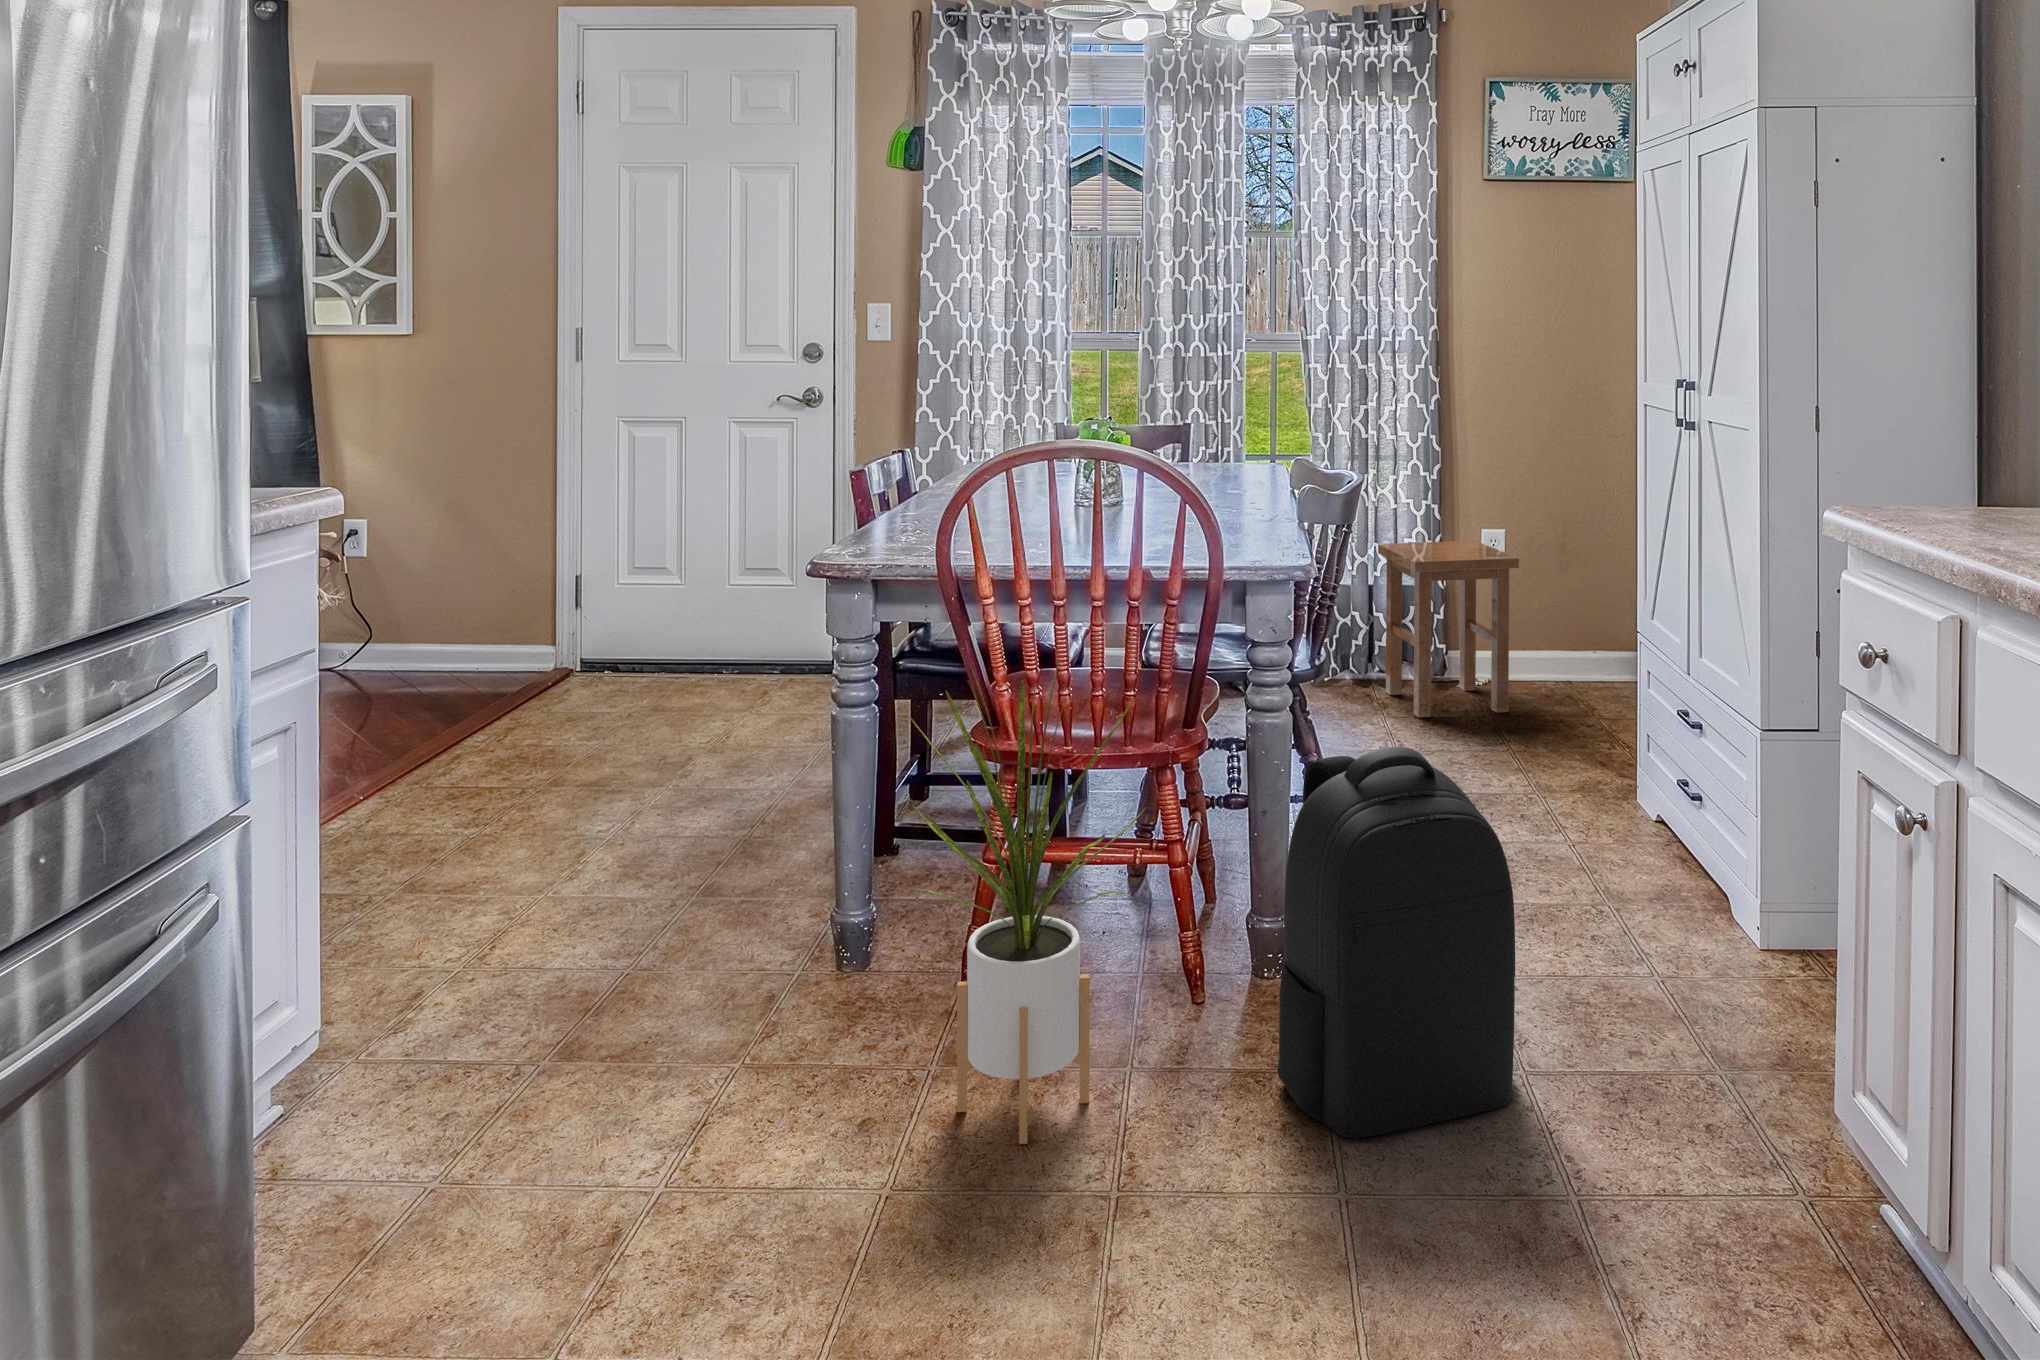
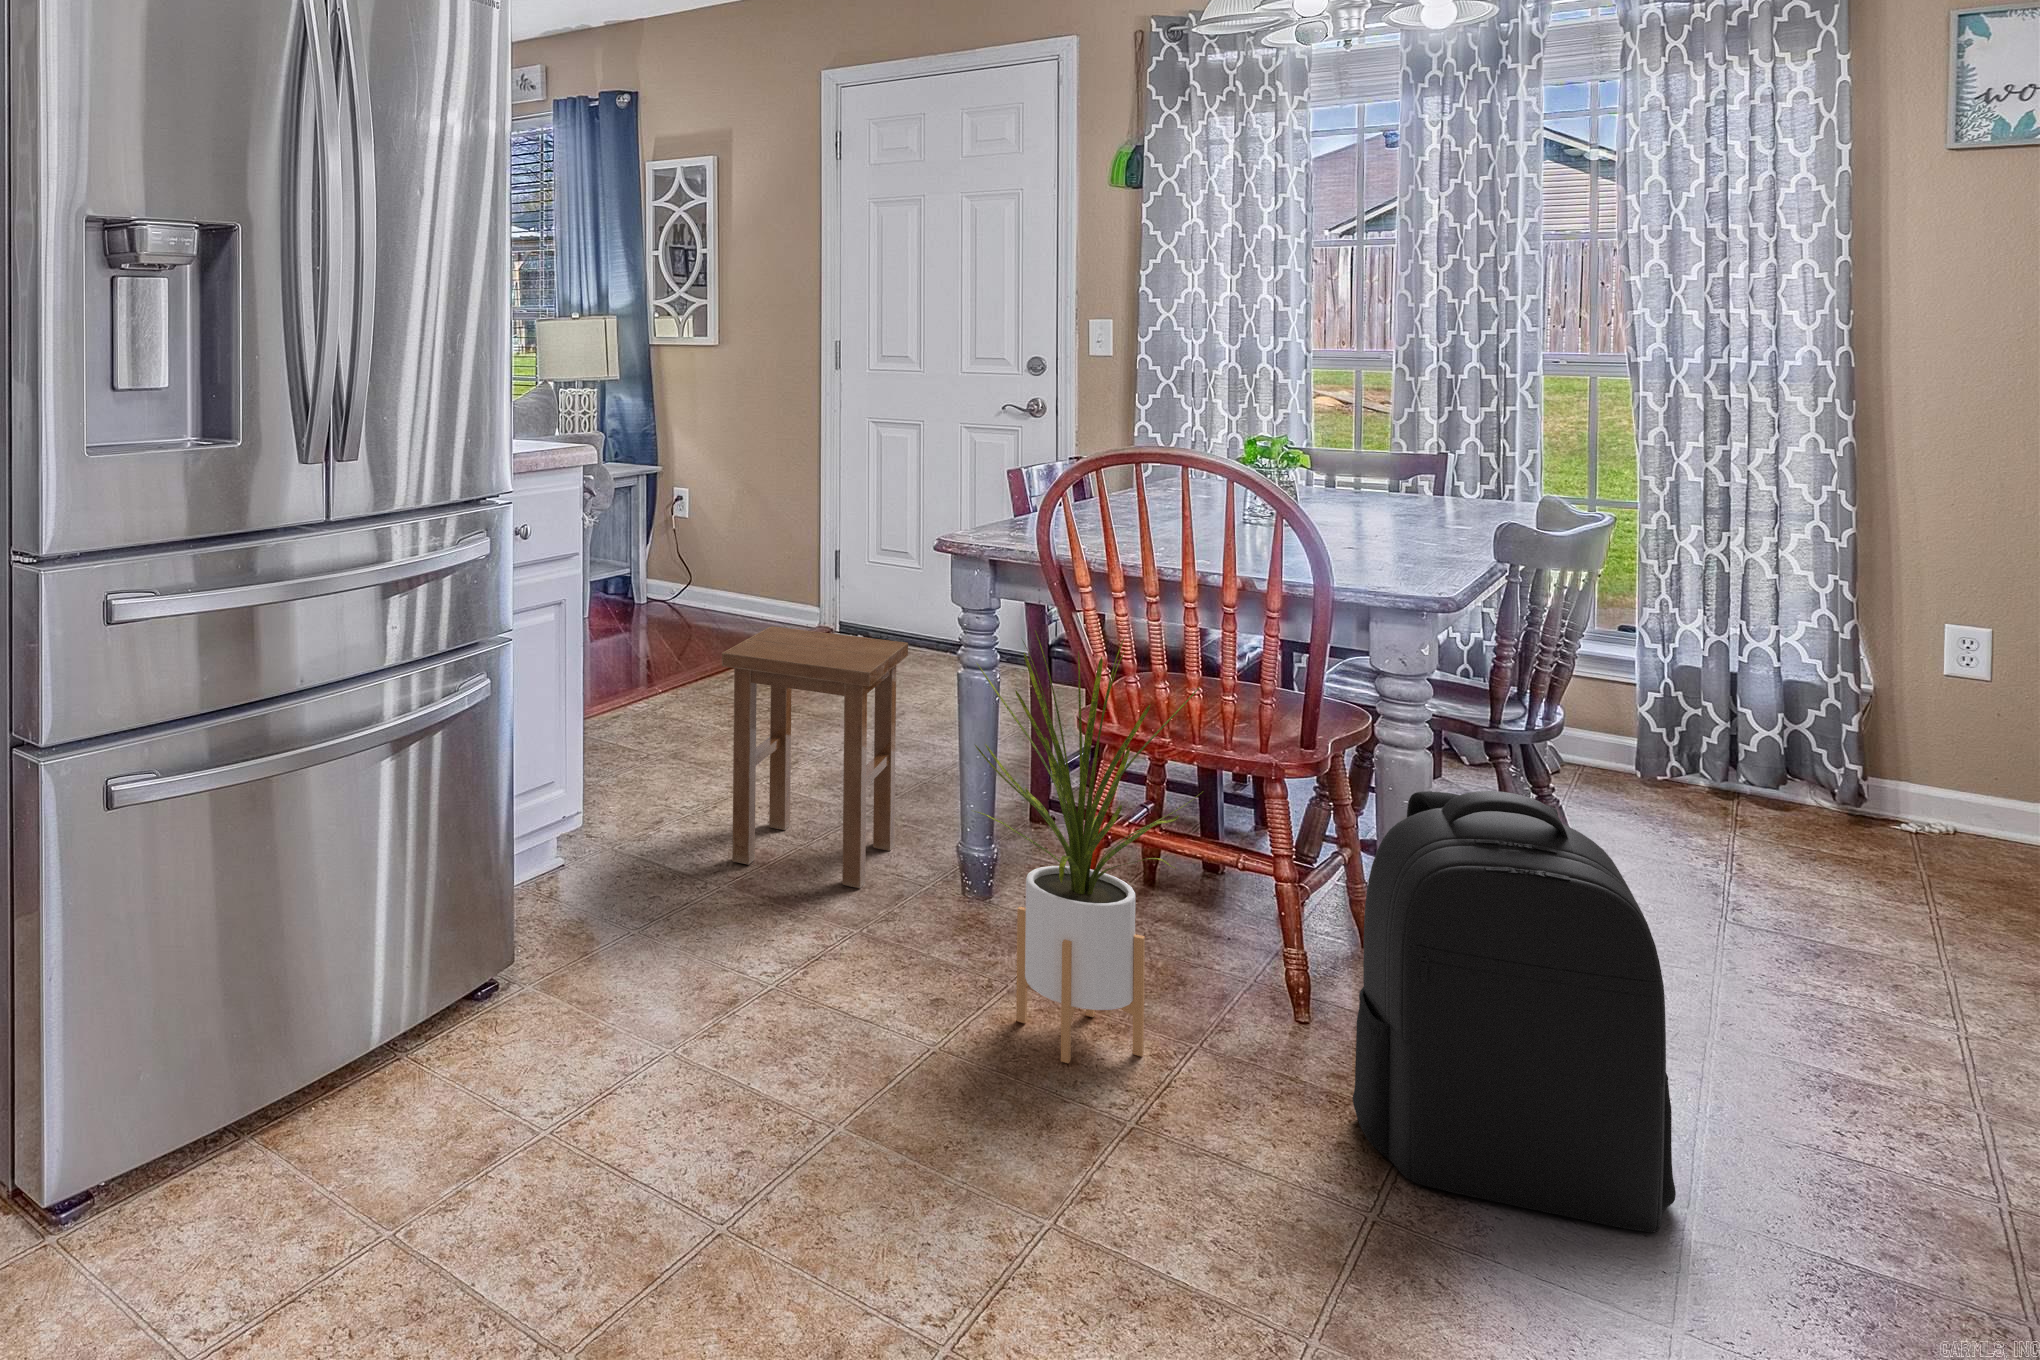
stool: present [1378,541,1519,717] -> present [722,626,908,888]

